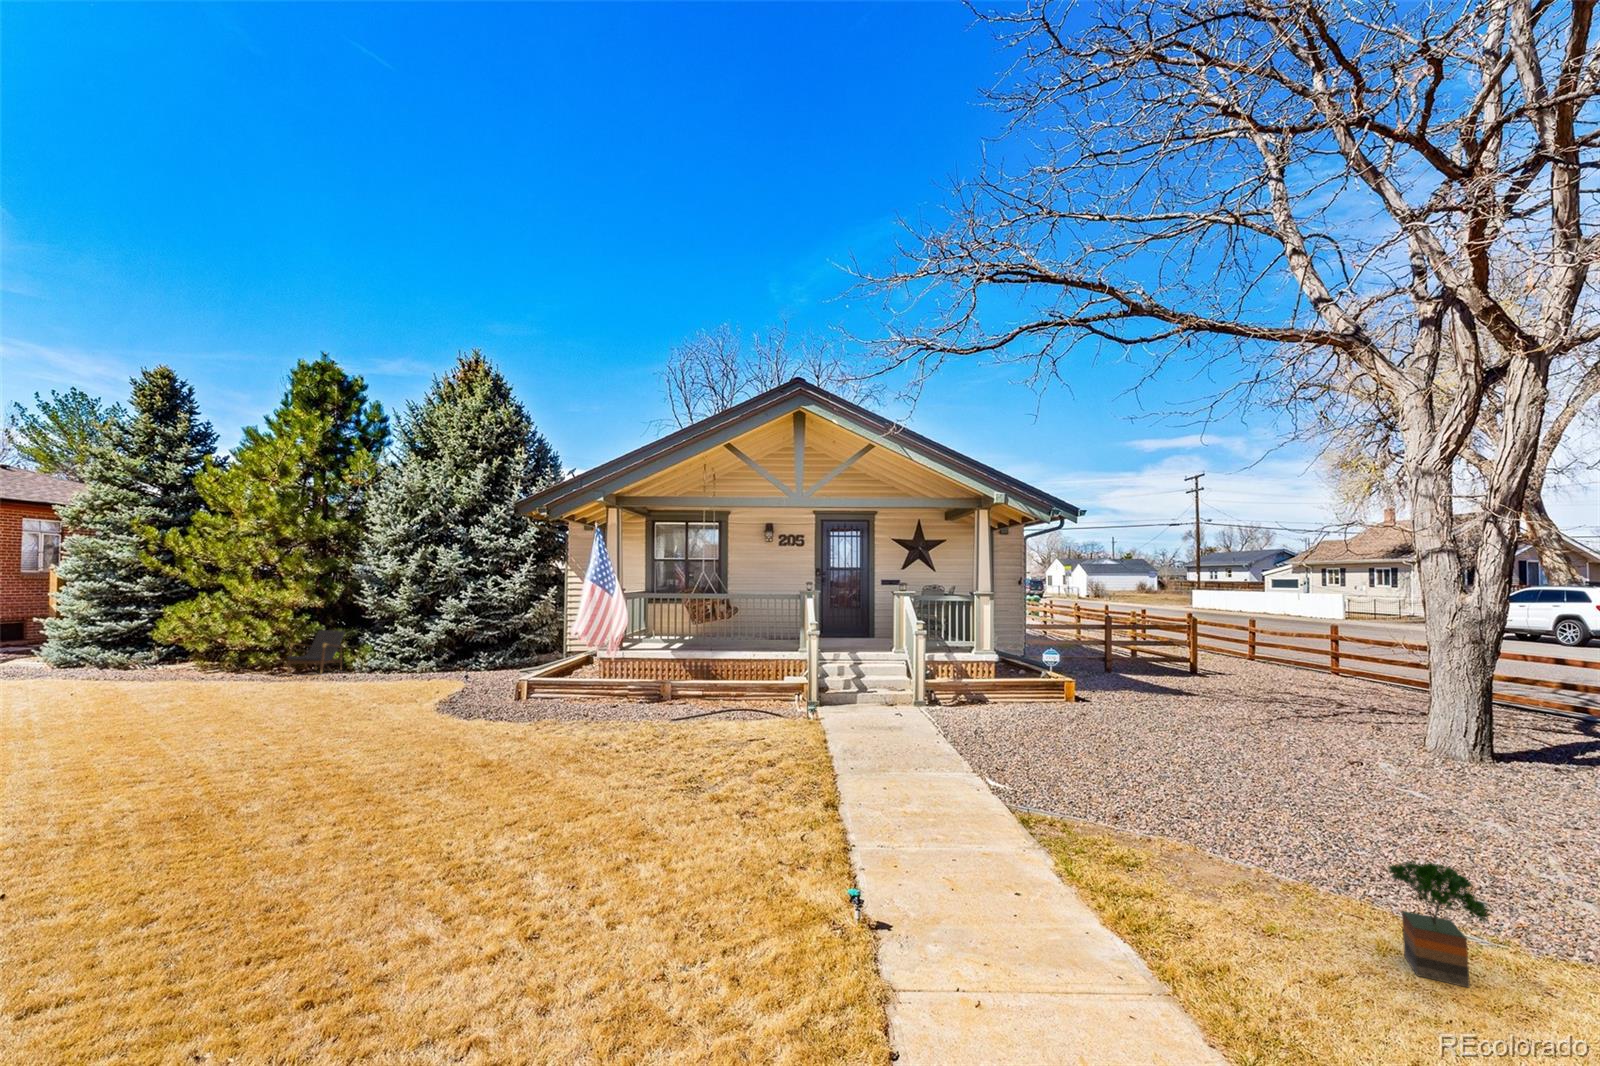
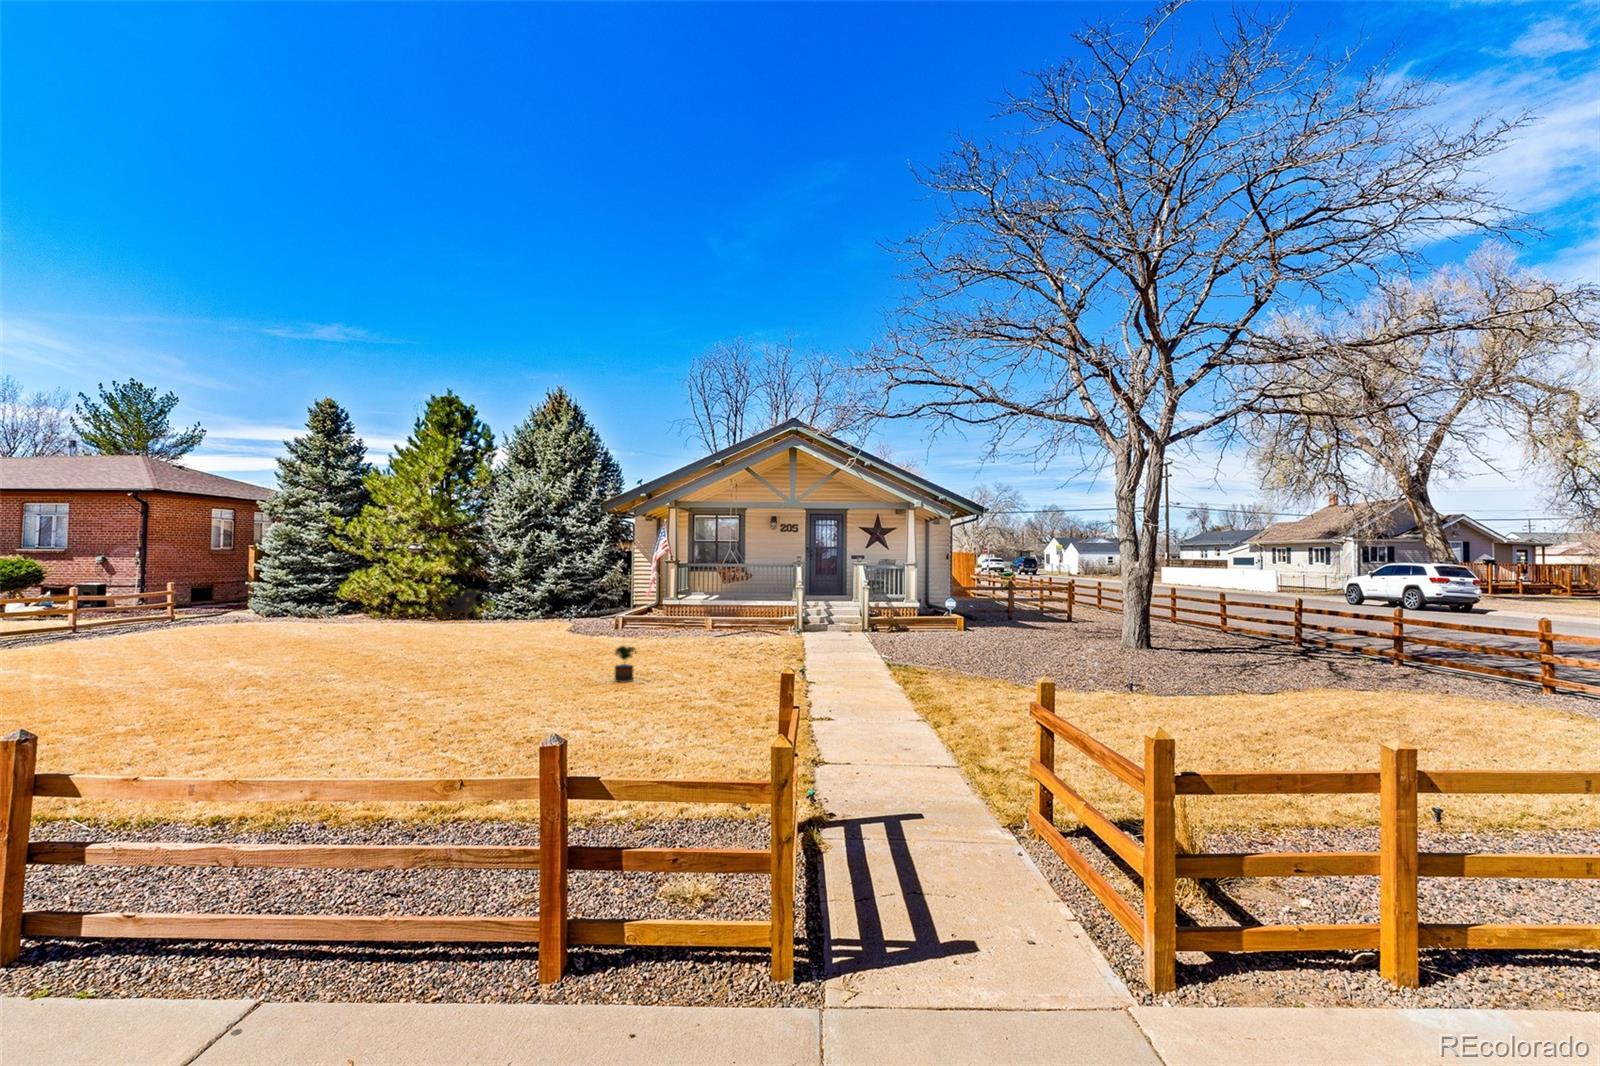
potted tree: present [1388,862,1489,987] -> present [614,646,636,683]

